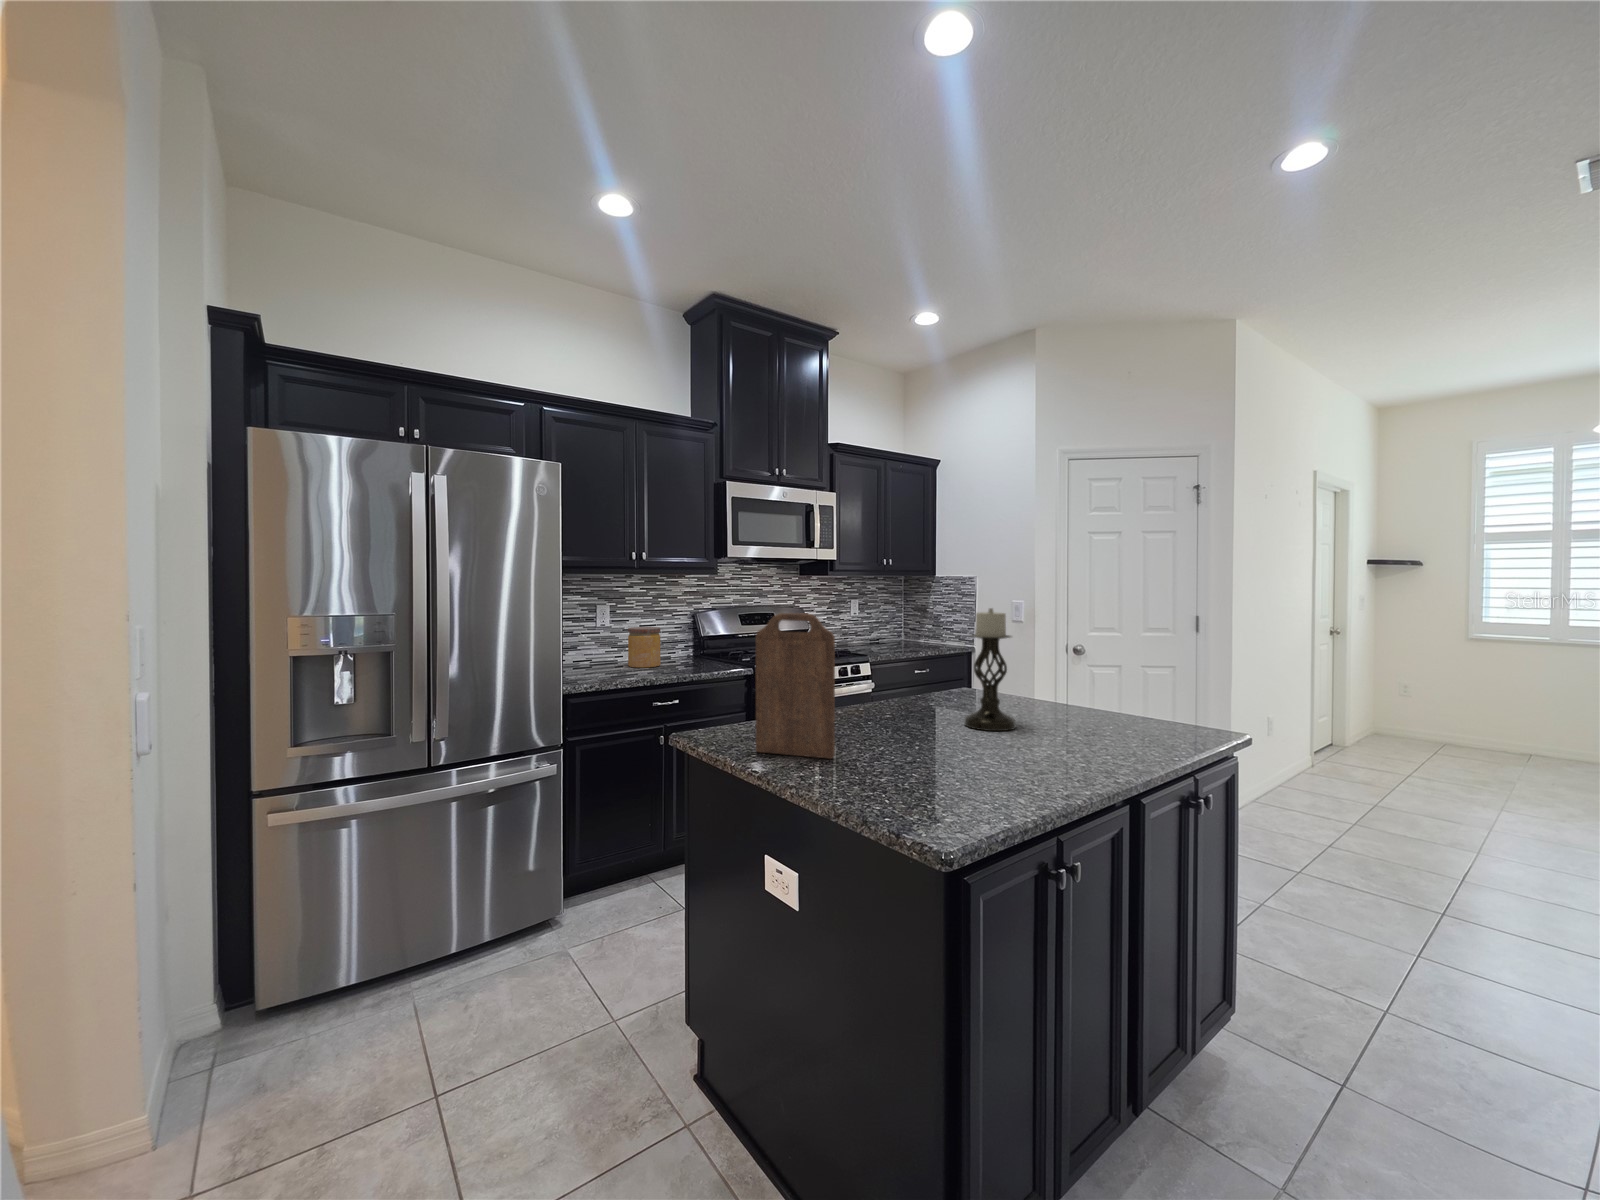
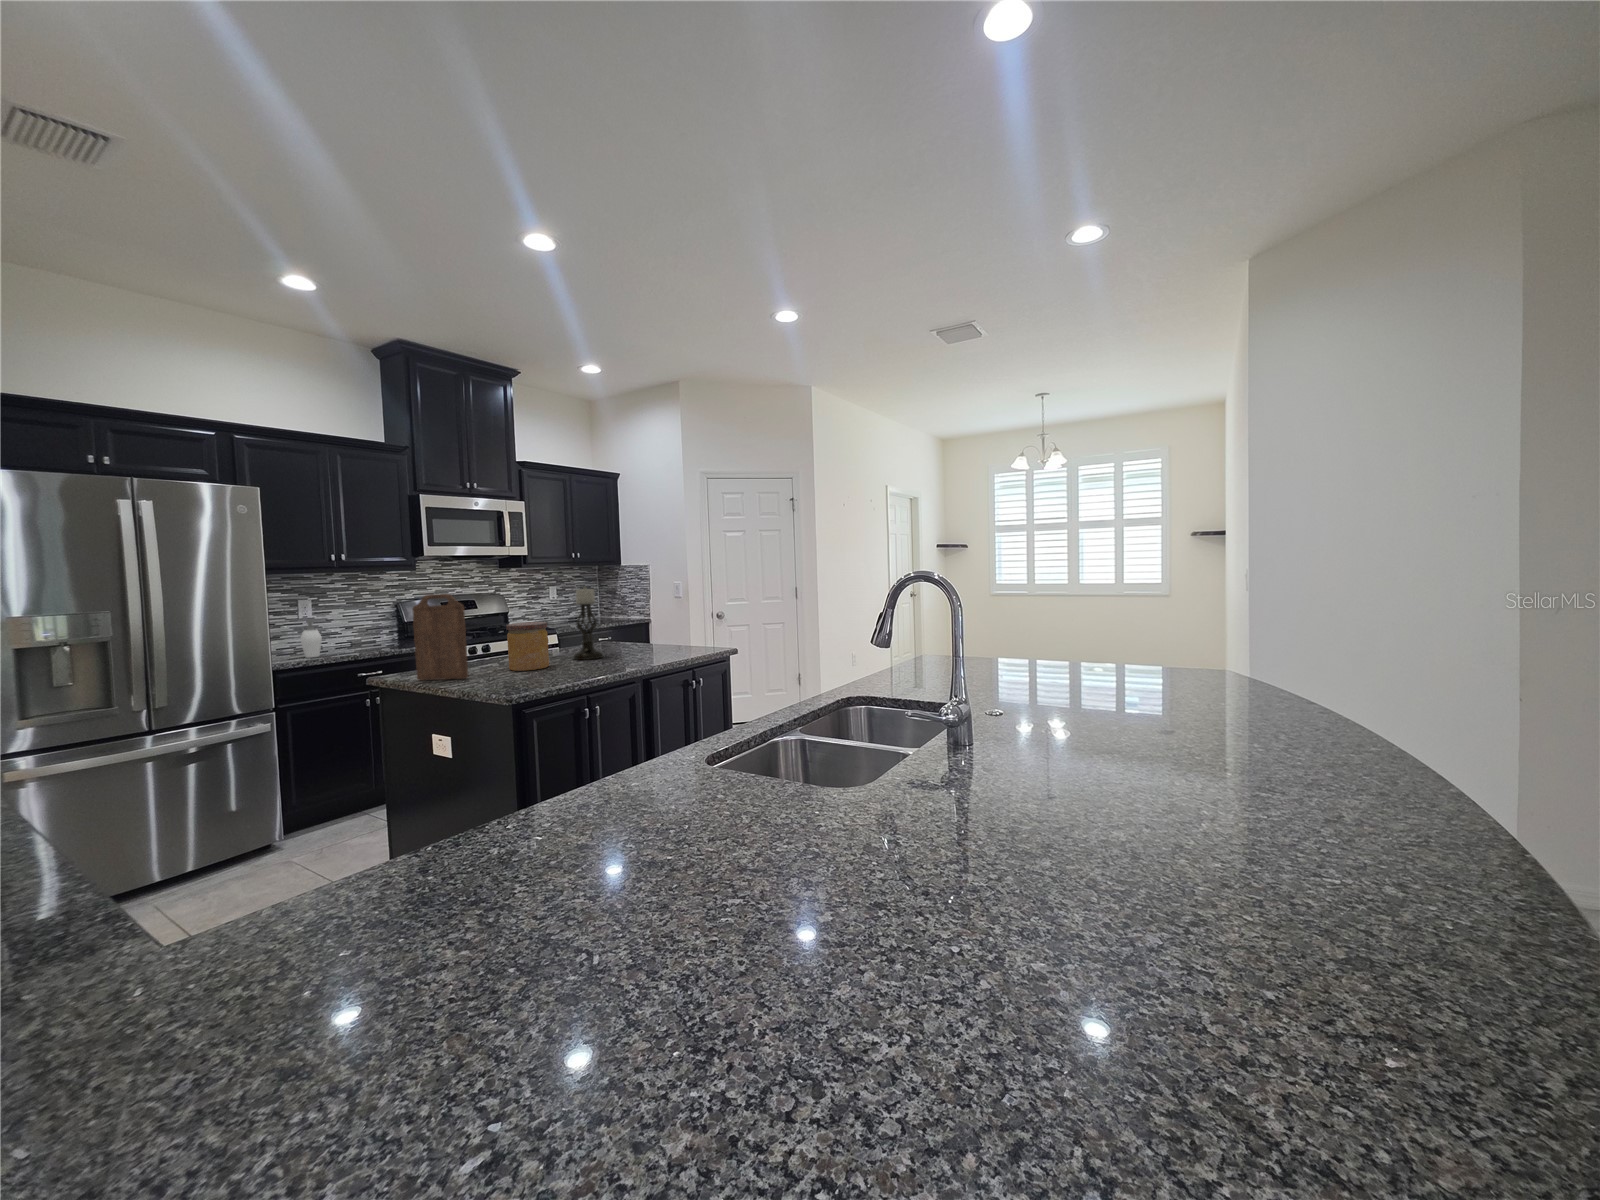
jar: present [628,627,661,668] -> present [506,622,549,671]
soap dispenser: none [598,629,619,677] -> present [301,619,322,658]

